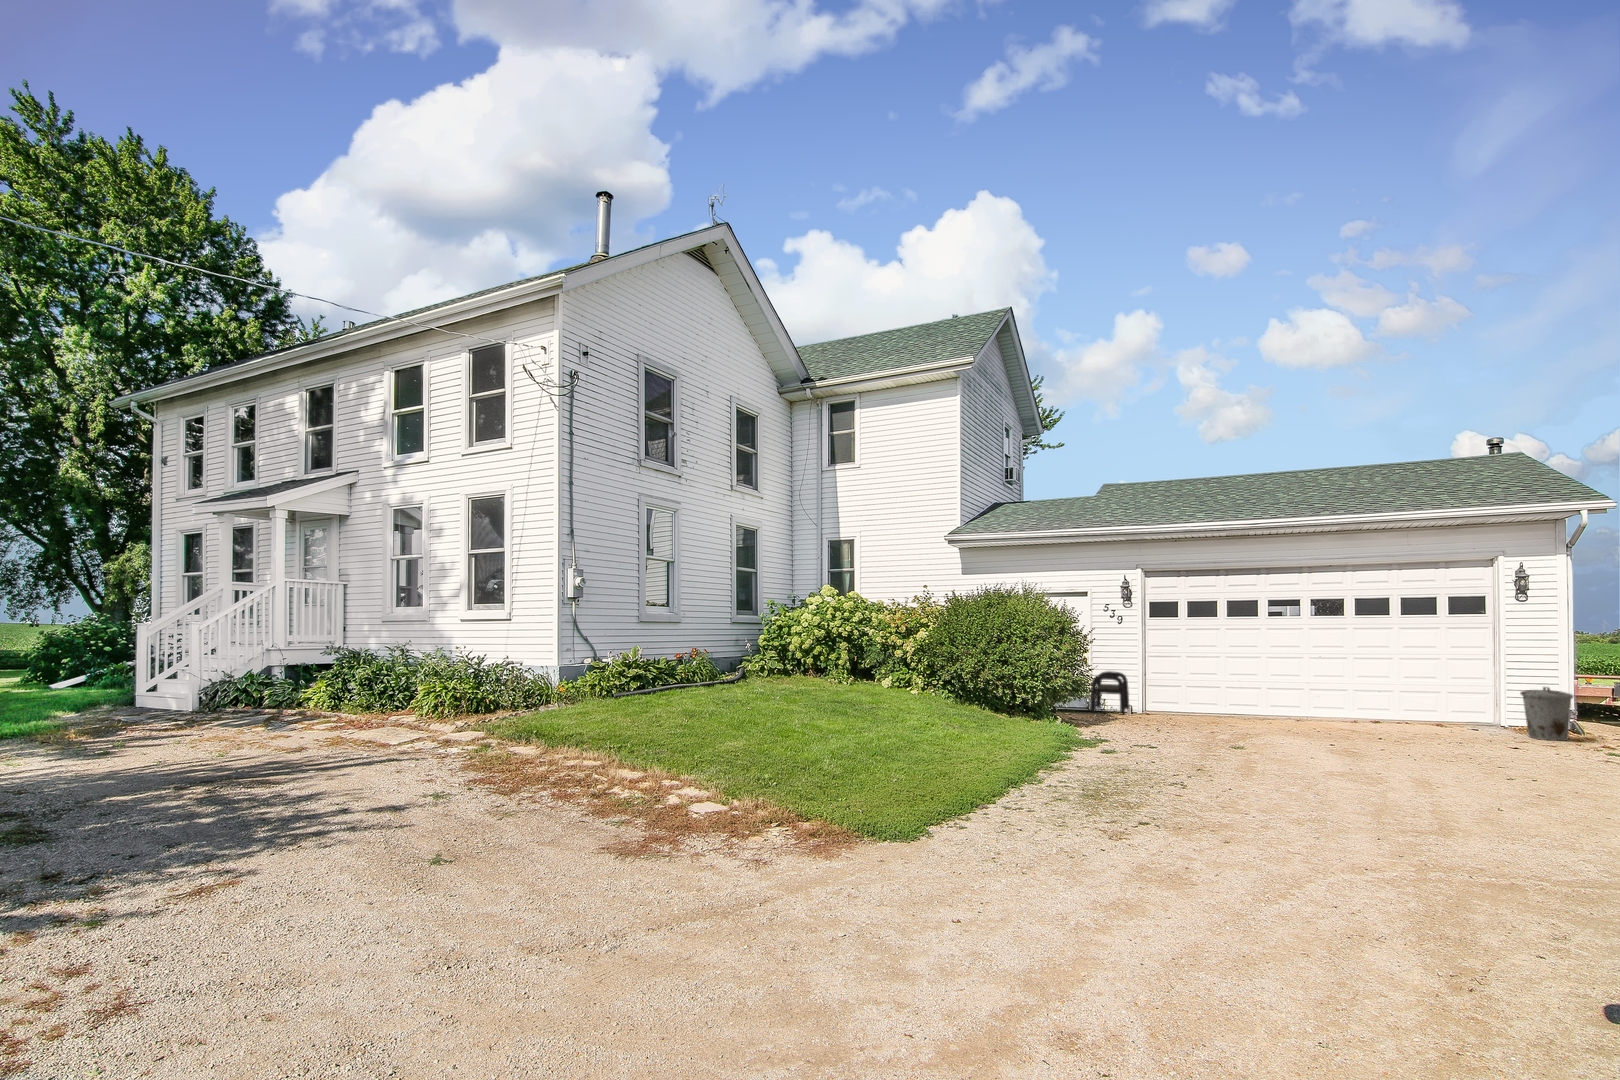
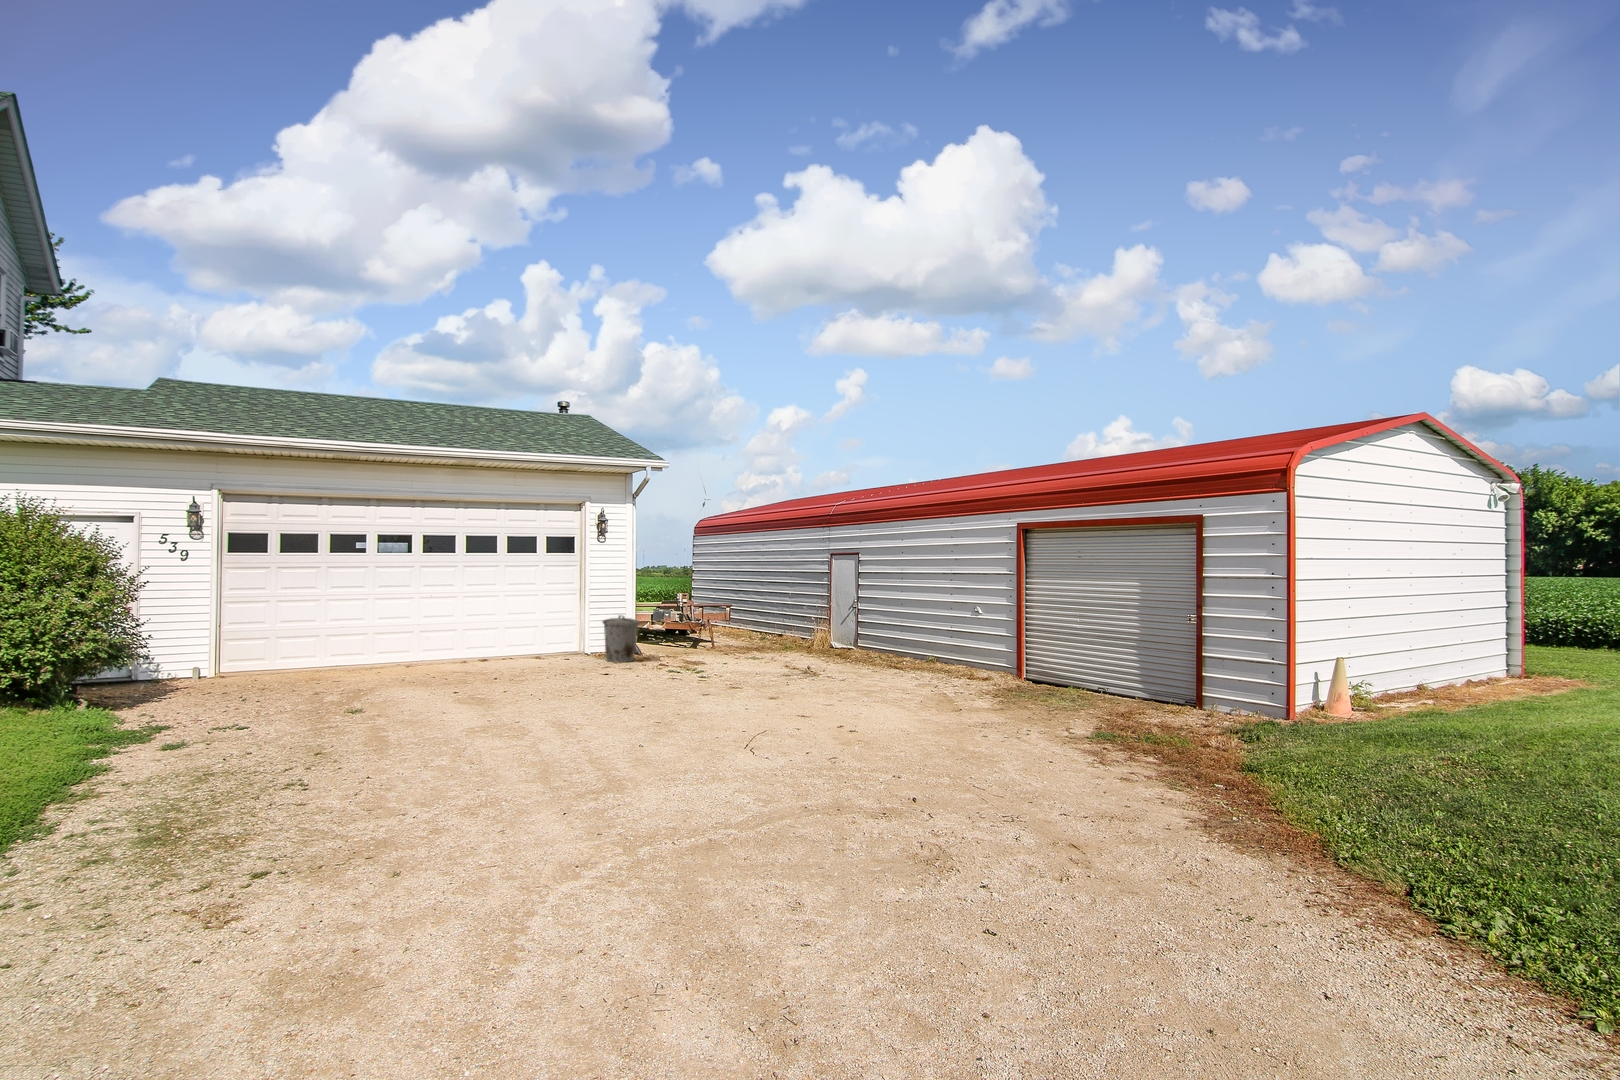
bench: present [1091,671,1129,714] -> none [133,624,193,684]

